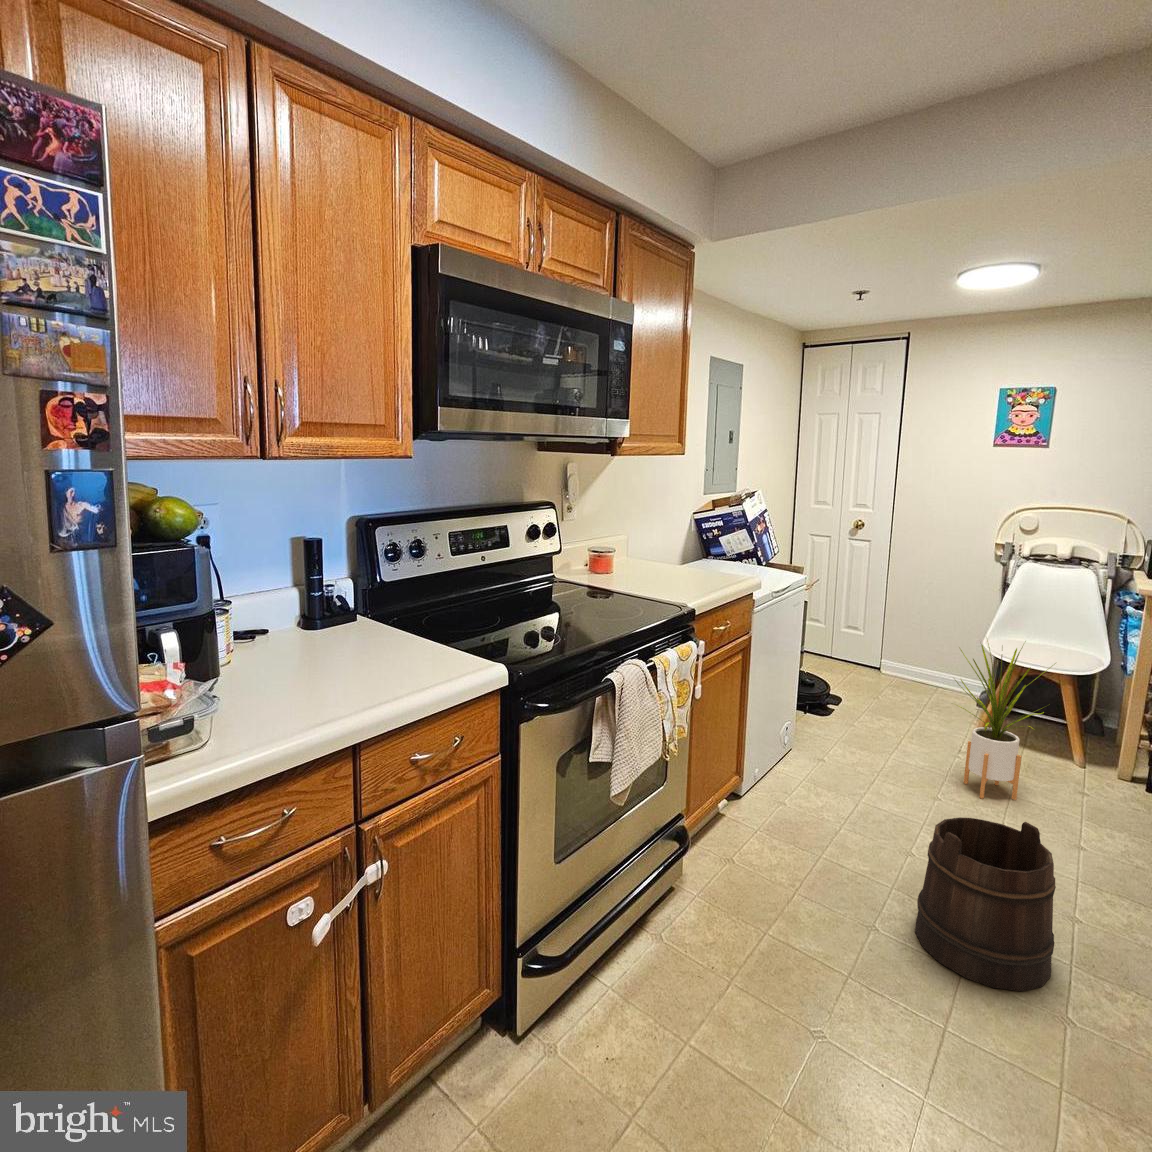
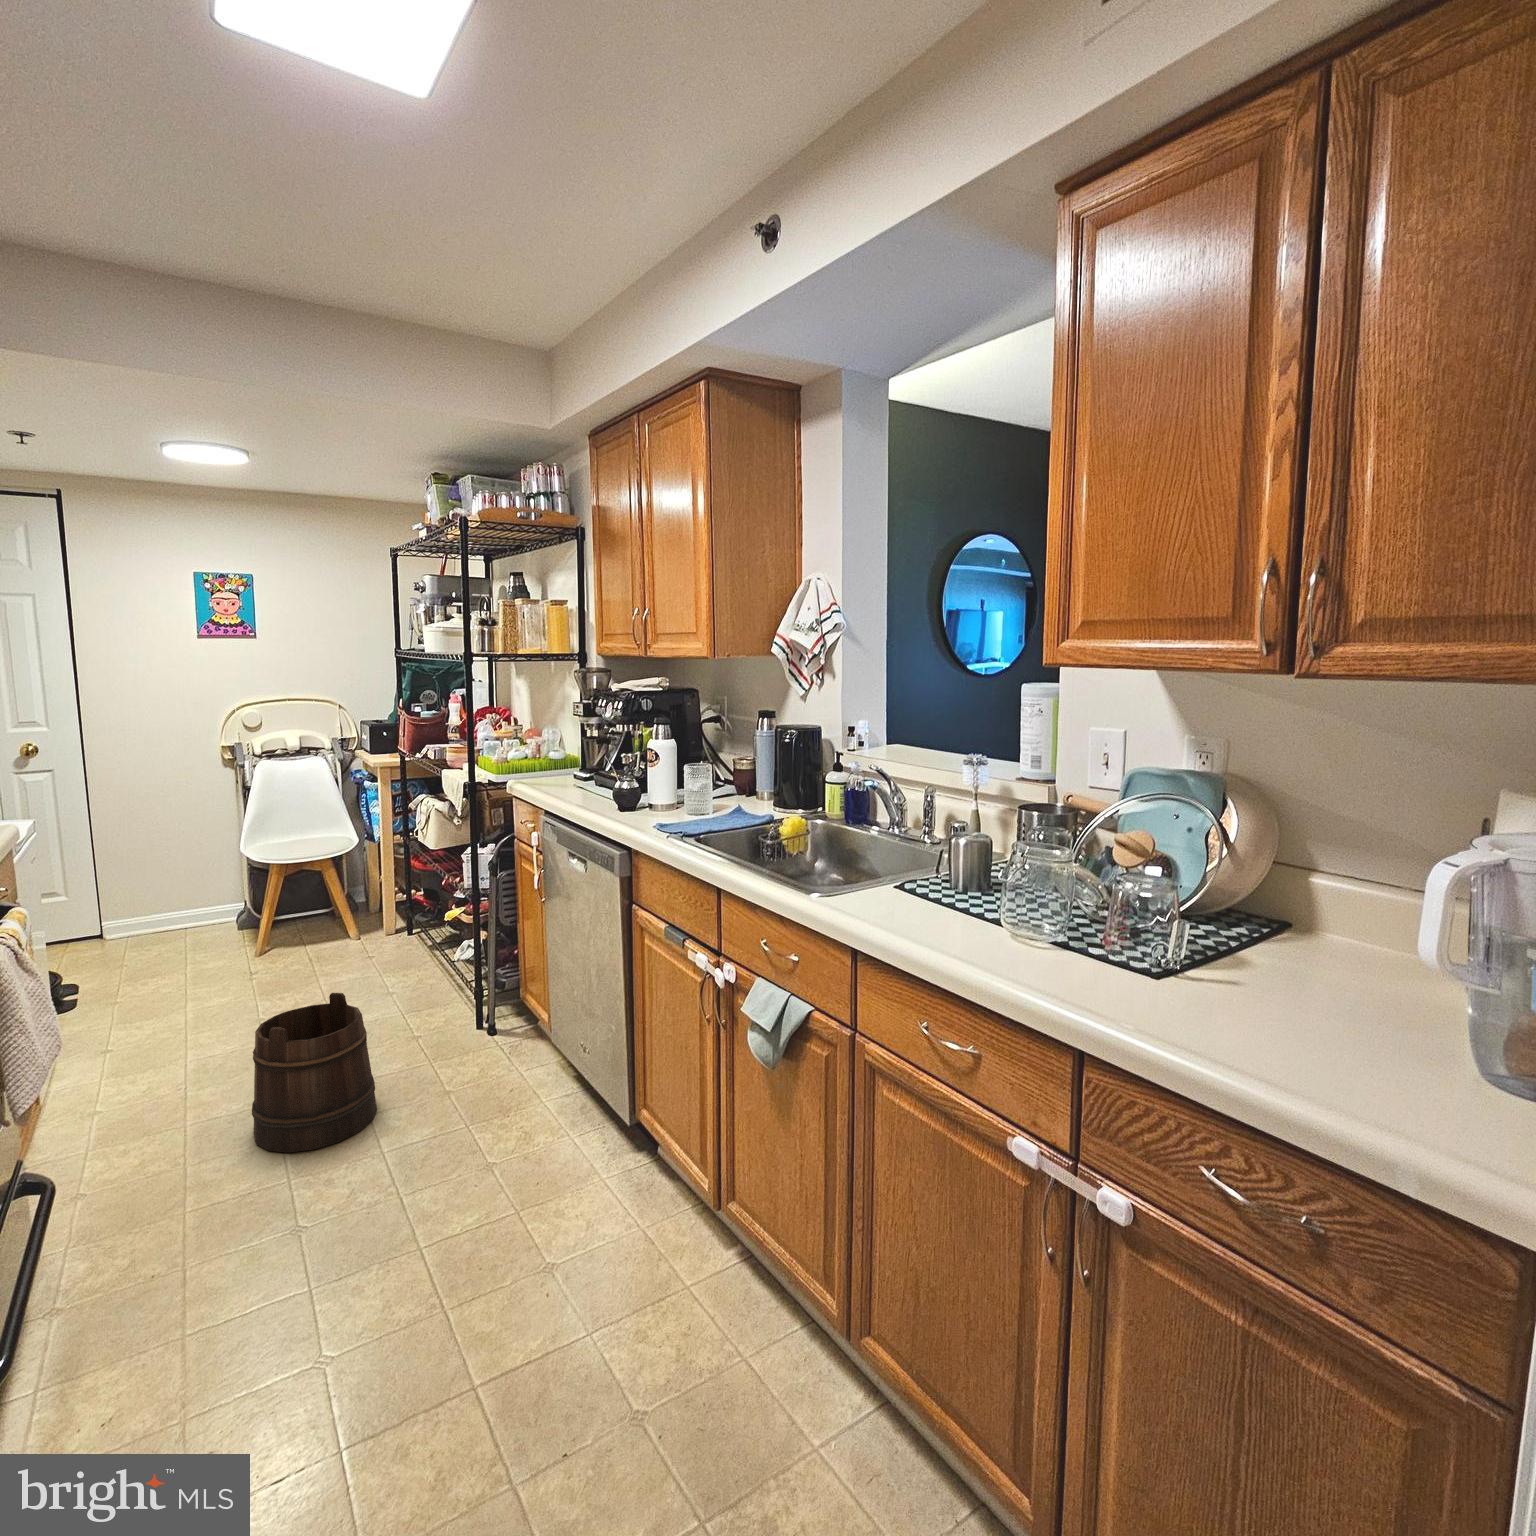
house plant: present [955,640,1056,800] -> none [218,838,321,1010]

